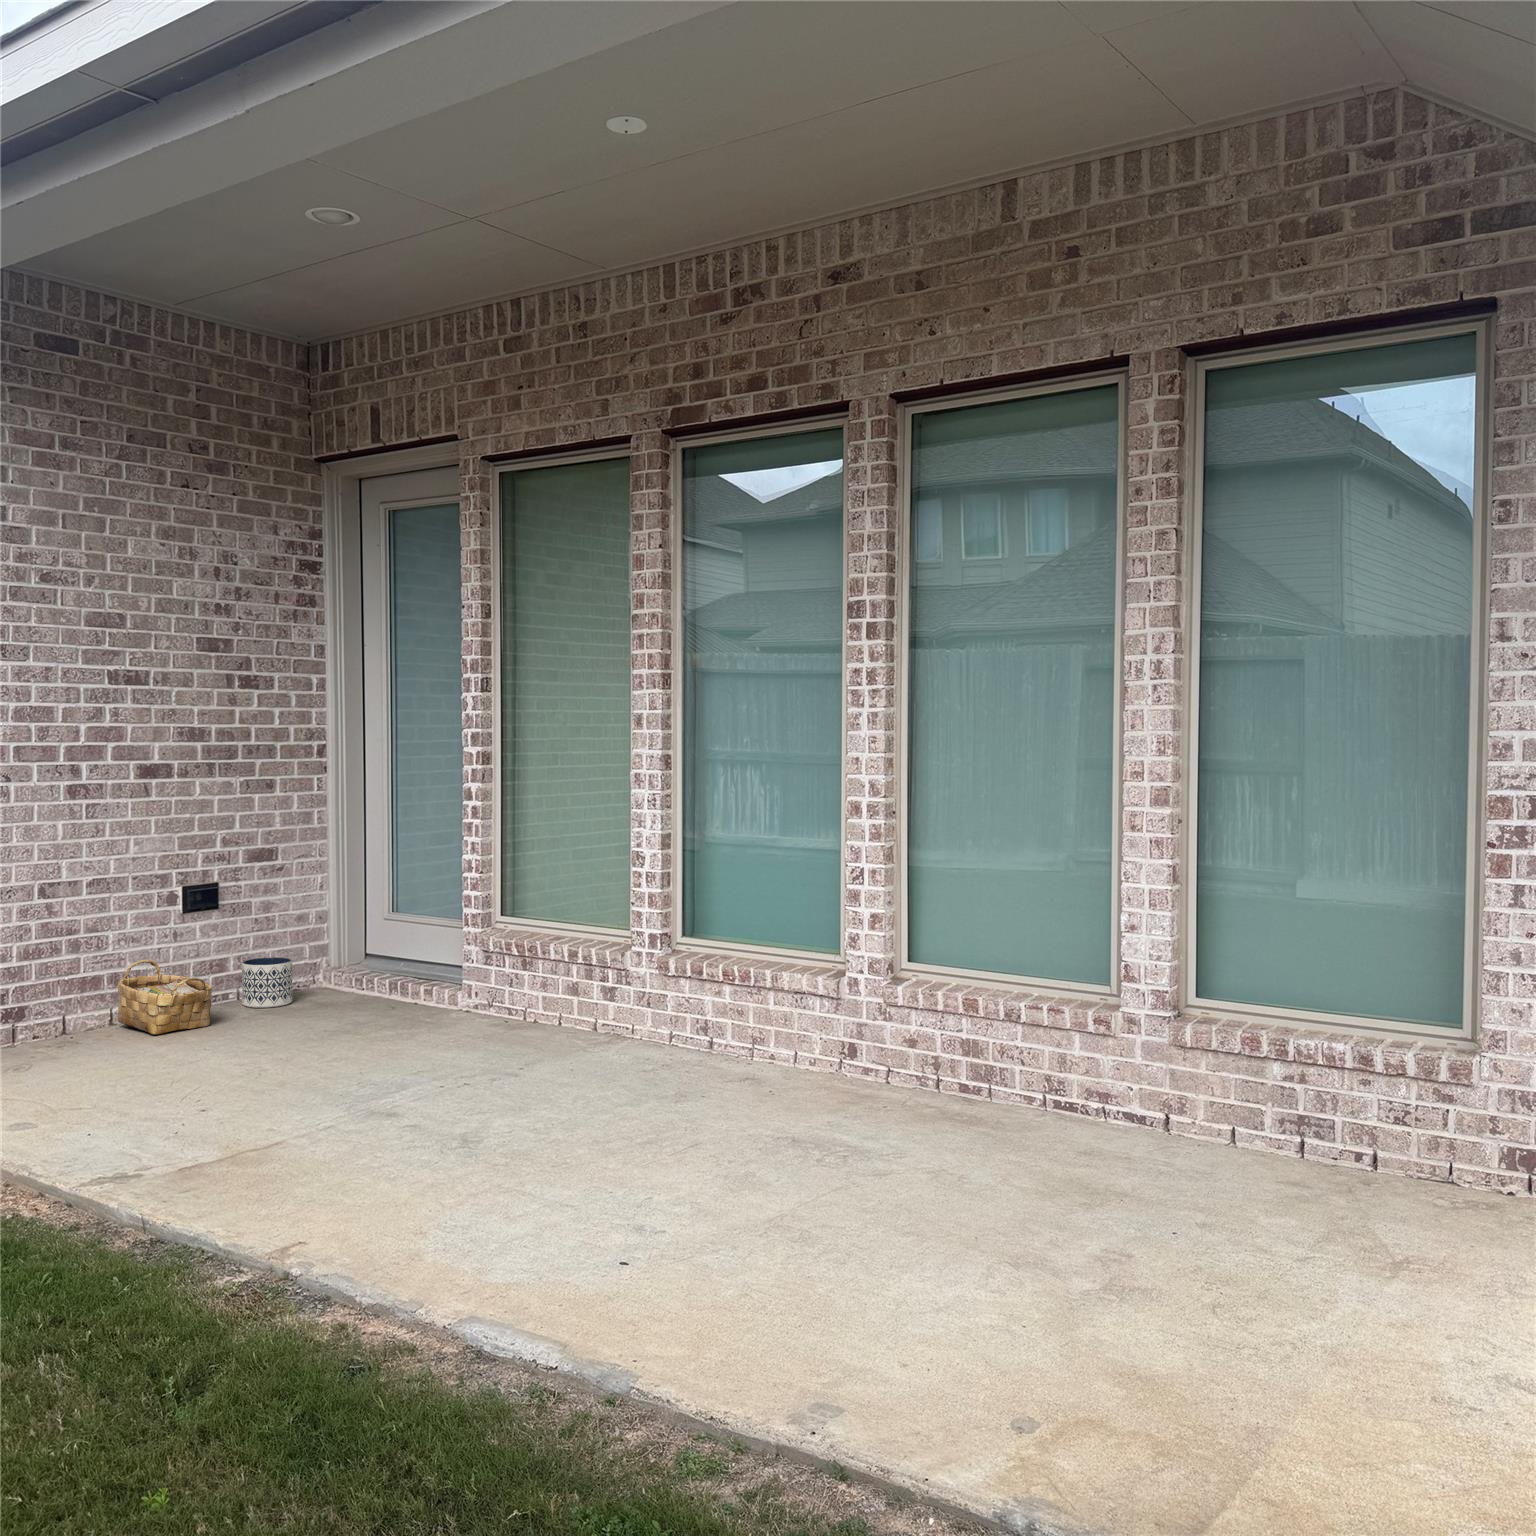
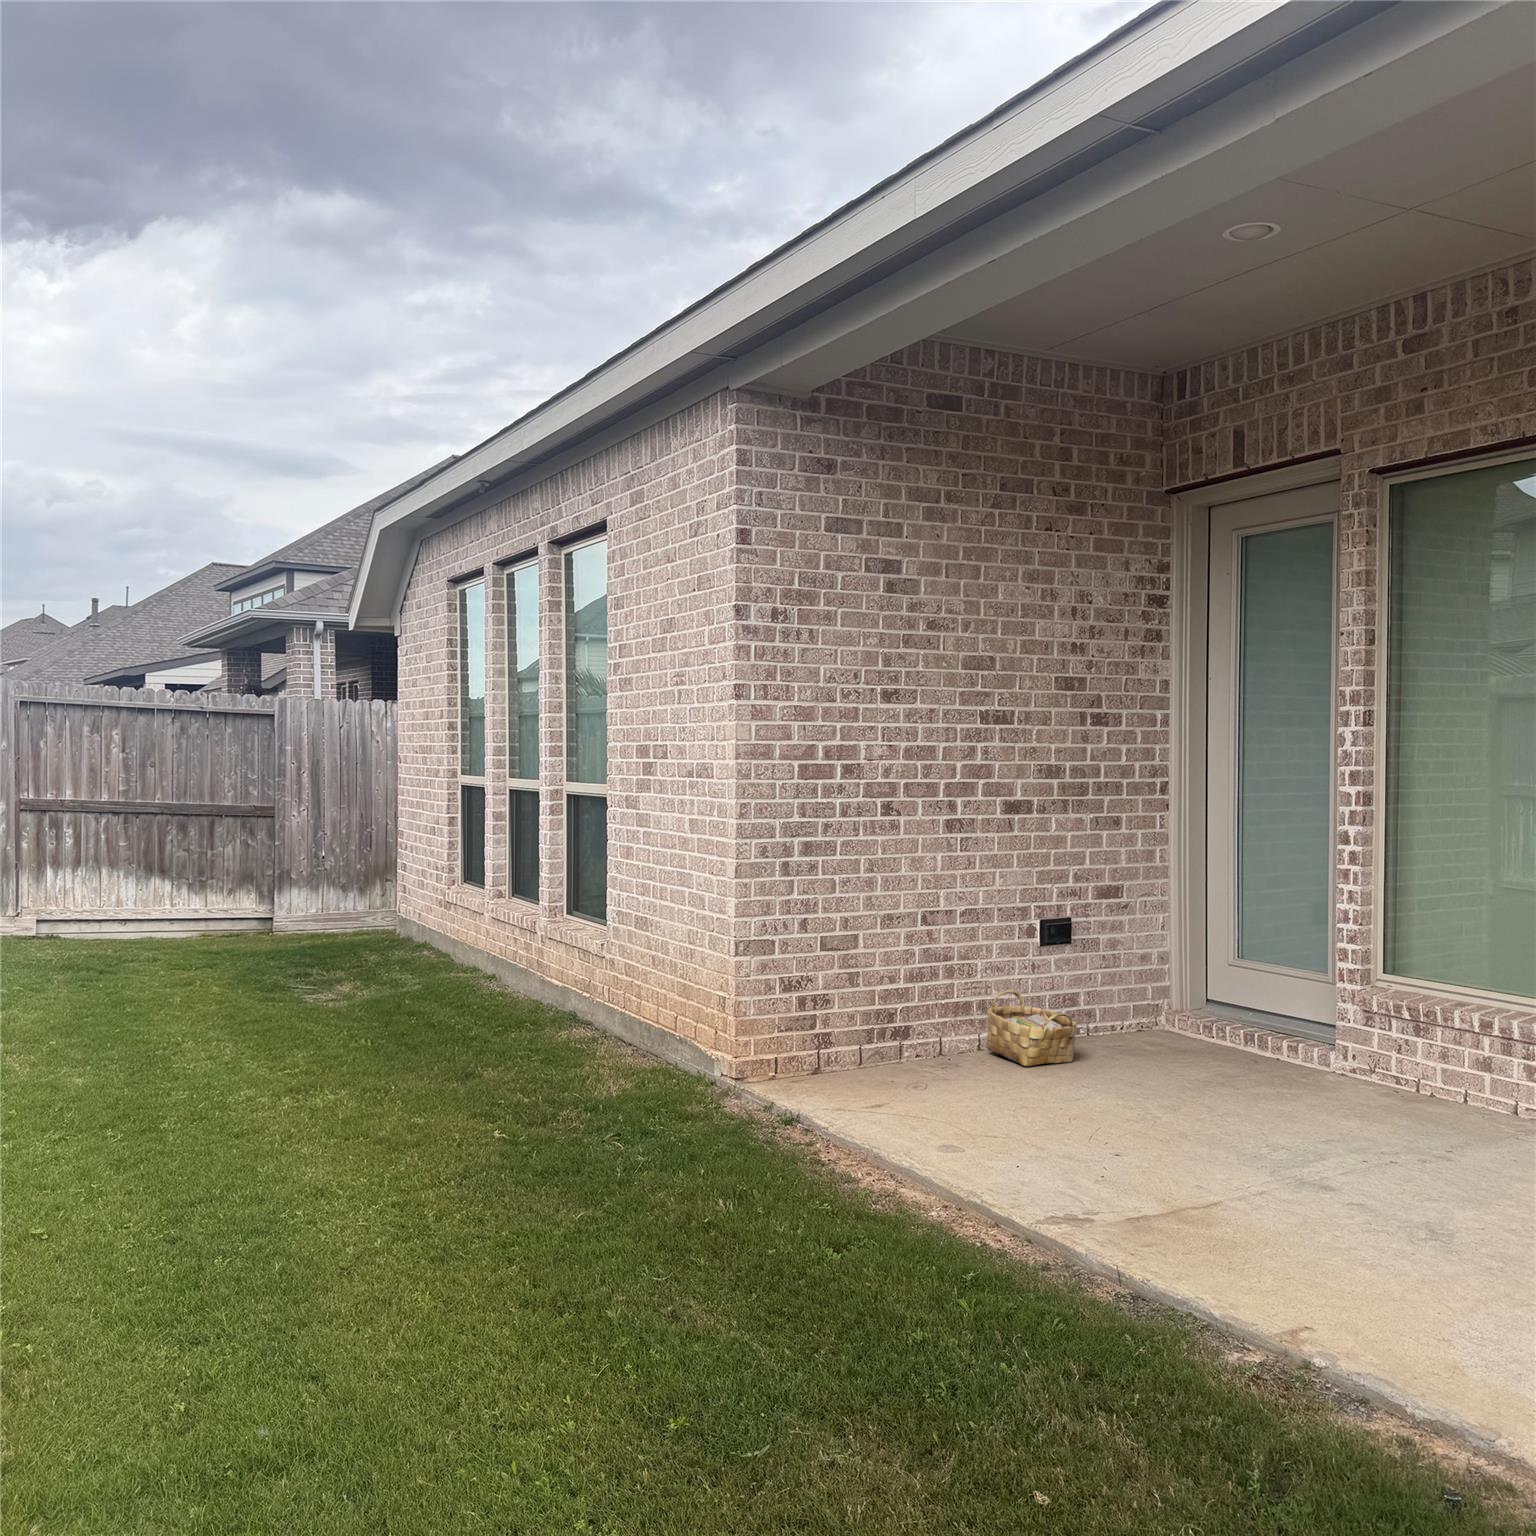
planter: present [242,957,292,1008] -> none [1093,995,1143,1047]

